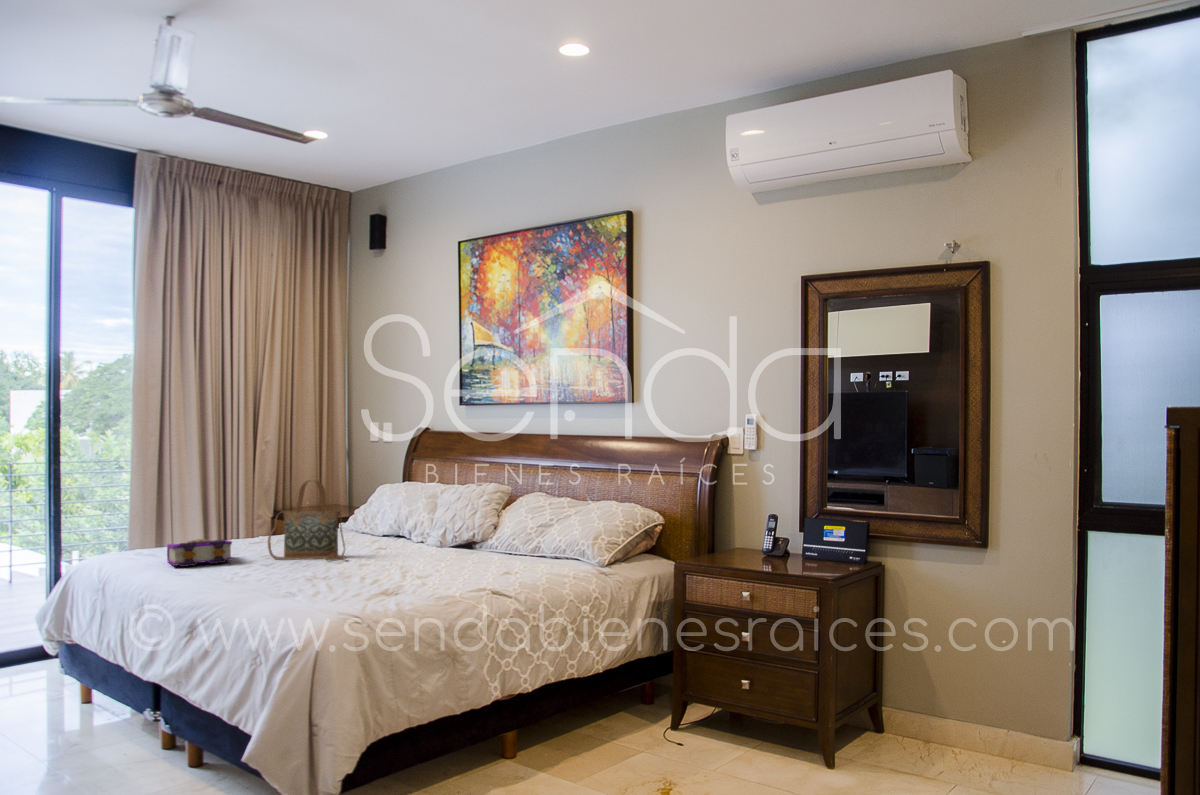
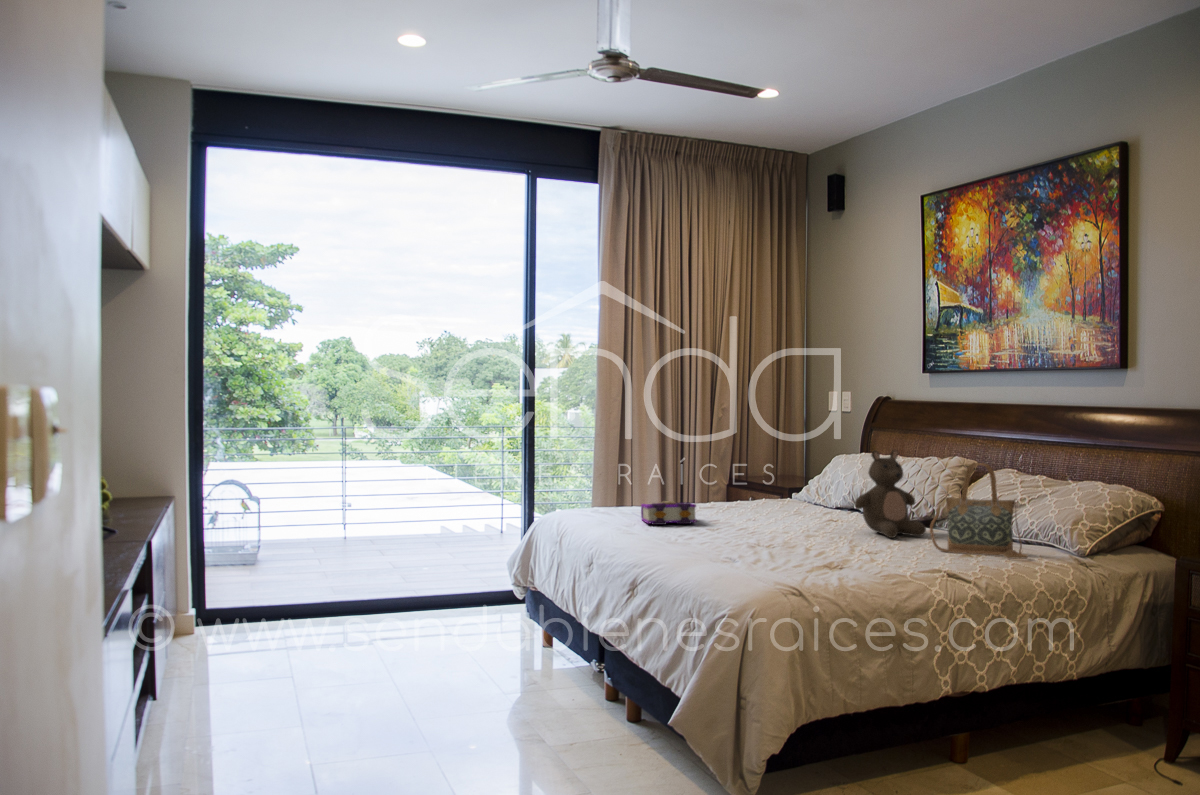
stuffed bear: none [400,477,468,563] -> present [855,450,926,538]
handbag: present [268,480,345,561] -> present [930,463,1028,559]

